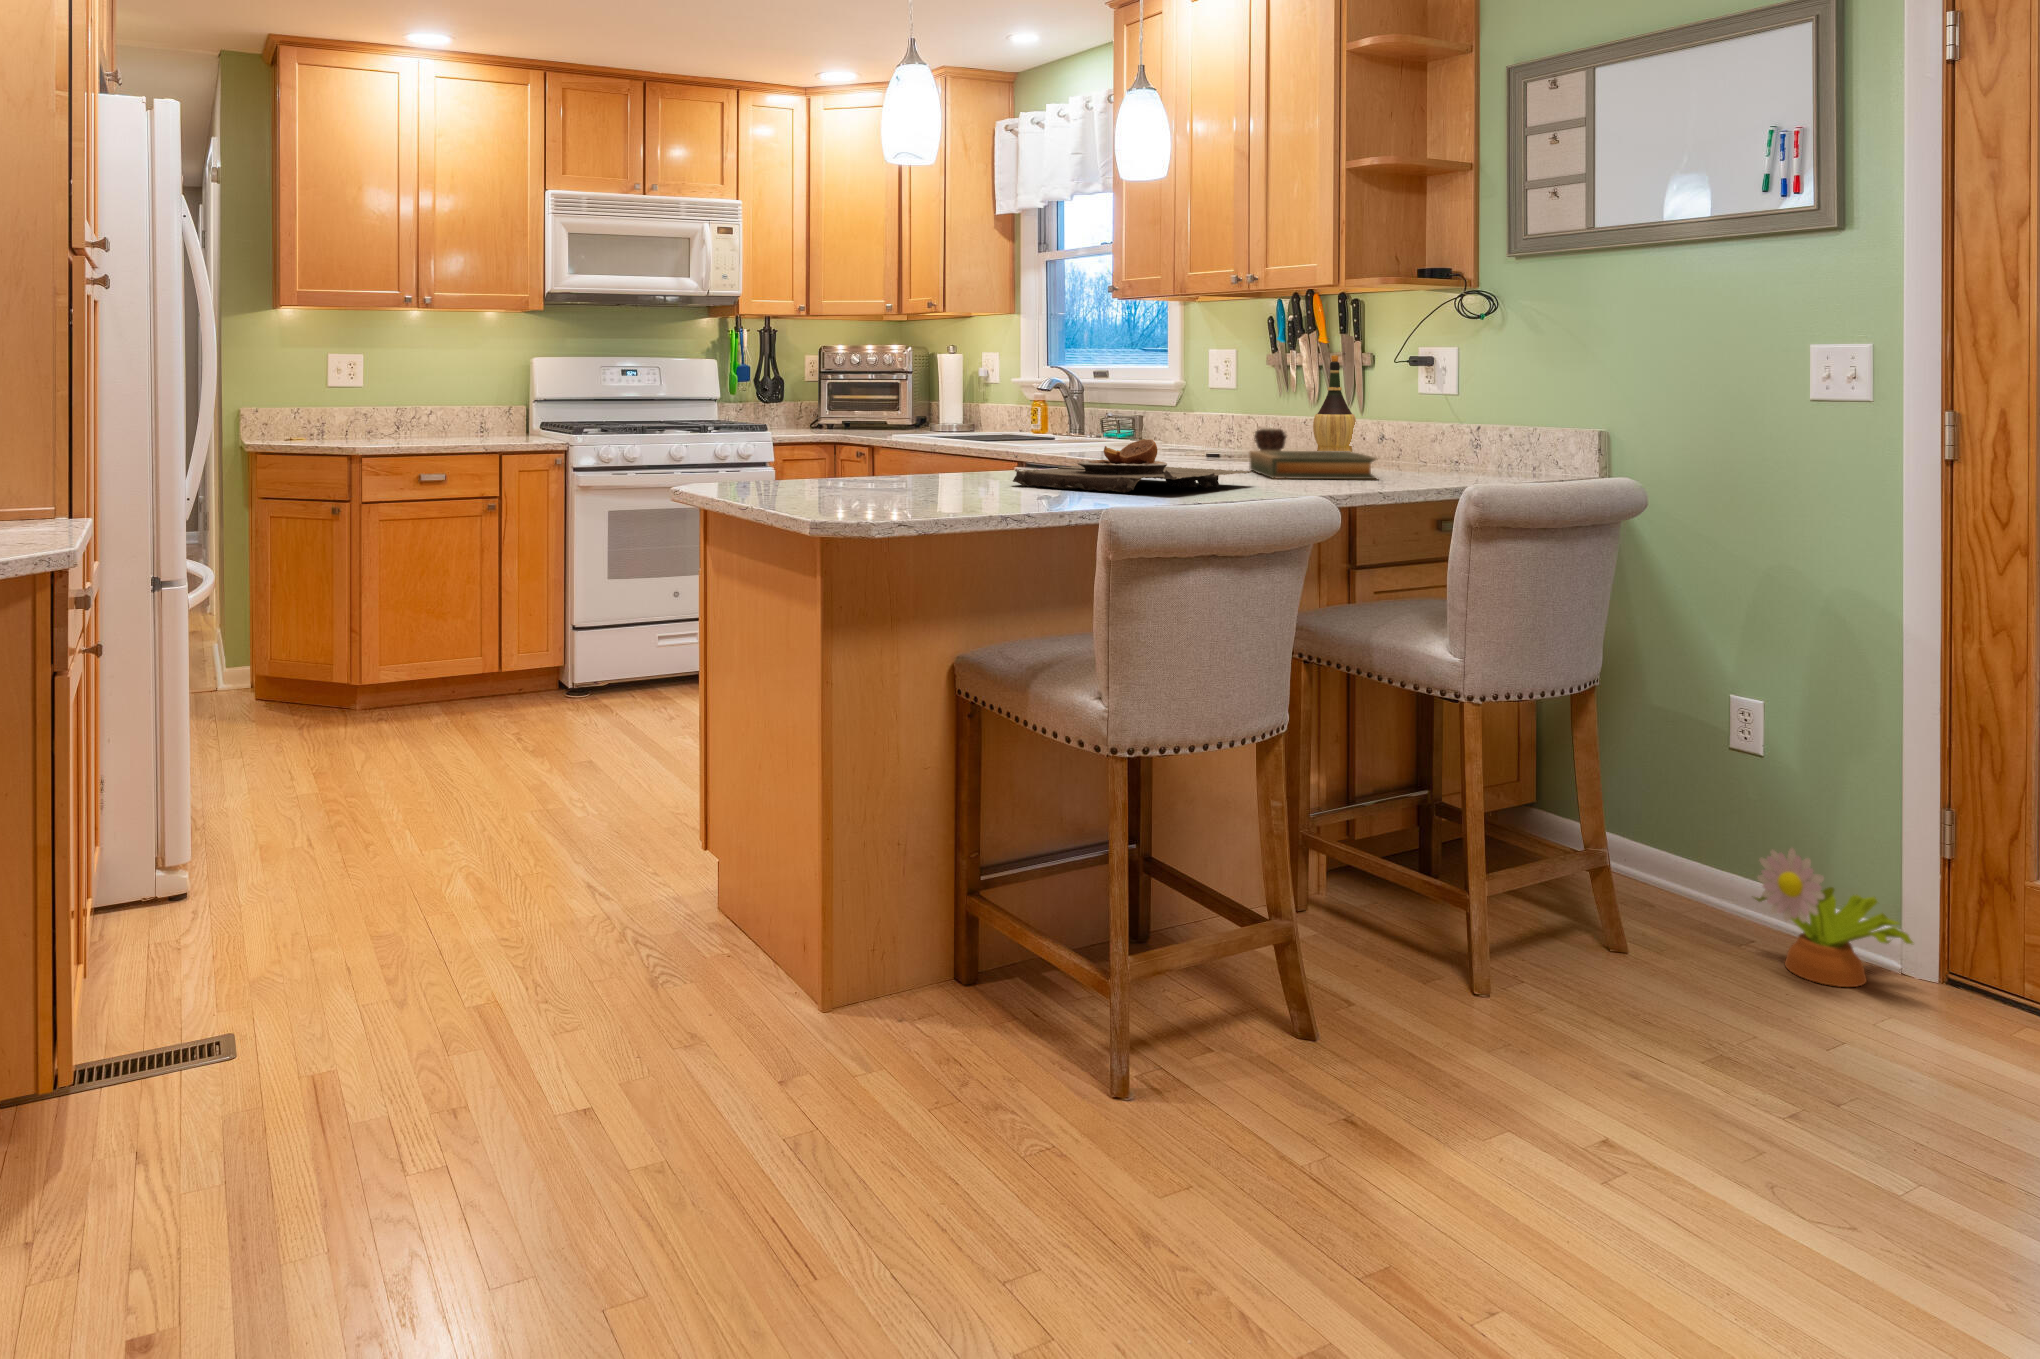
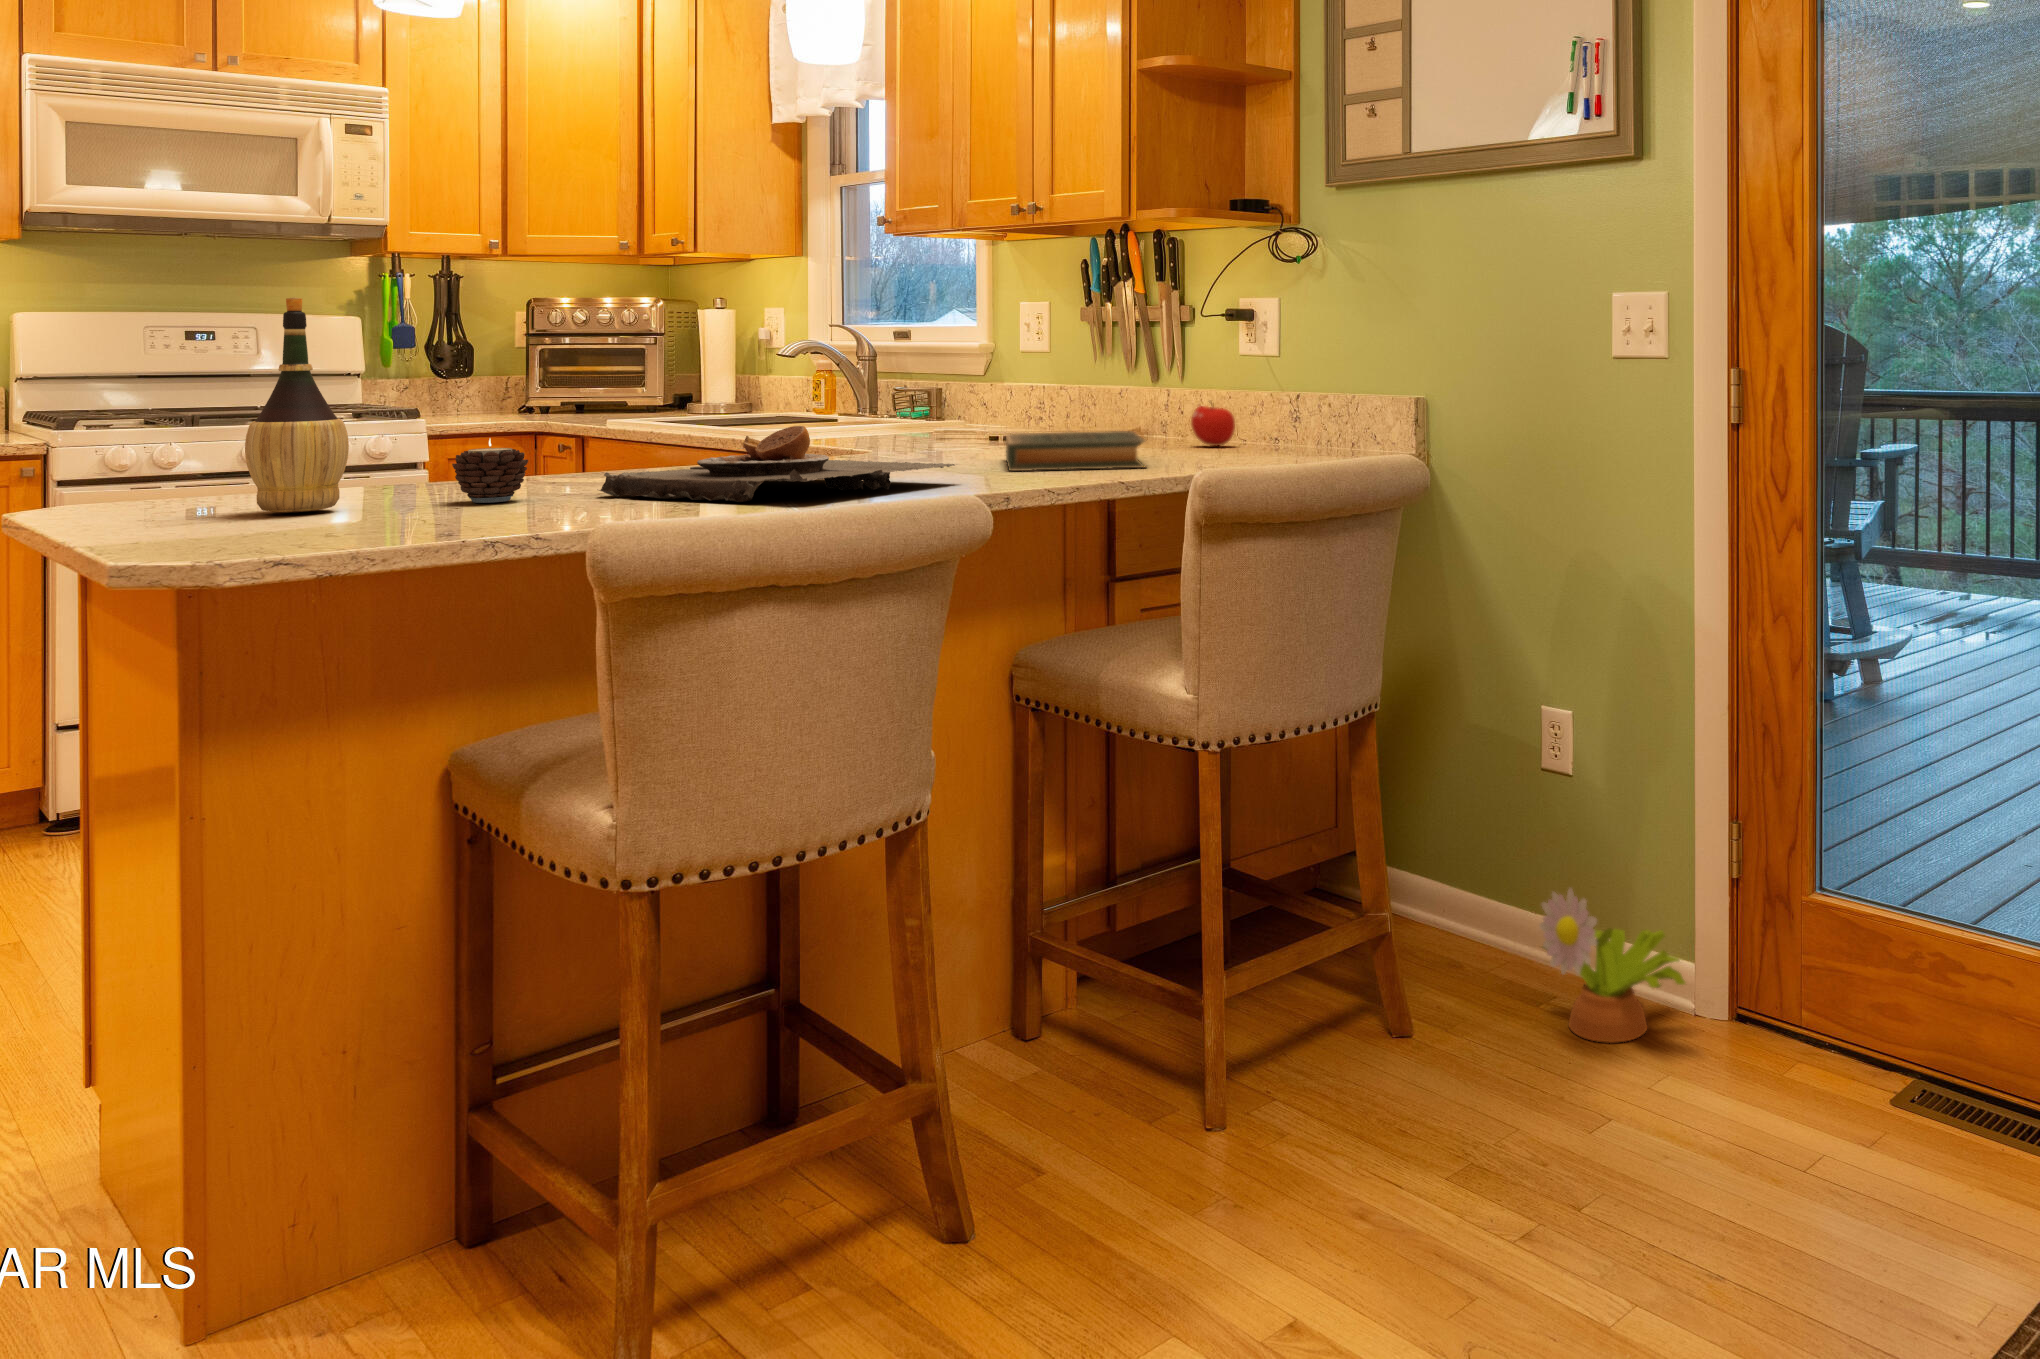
wine bottle: present [1313,355,1356,452] -> present [245,297,349,512]
candle: present [1255,428,1287,451] -> present [452,439,528,503]
fruit: none [1380,428,1419,465] -> present [1191,406,1235,446]

